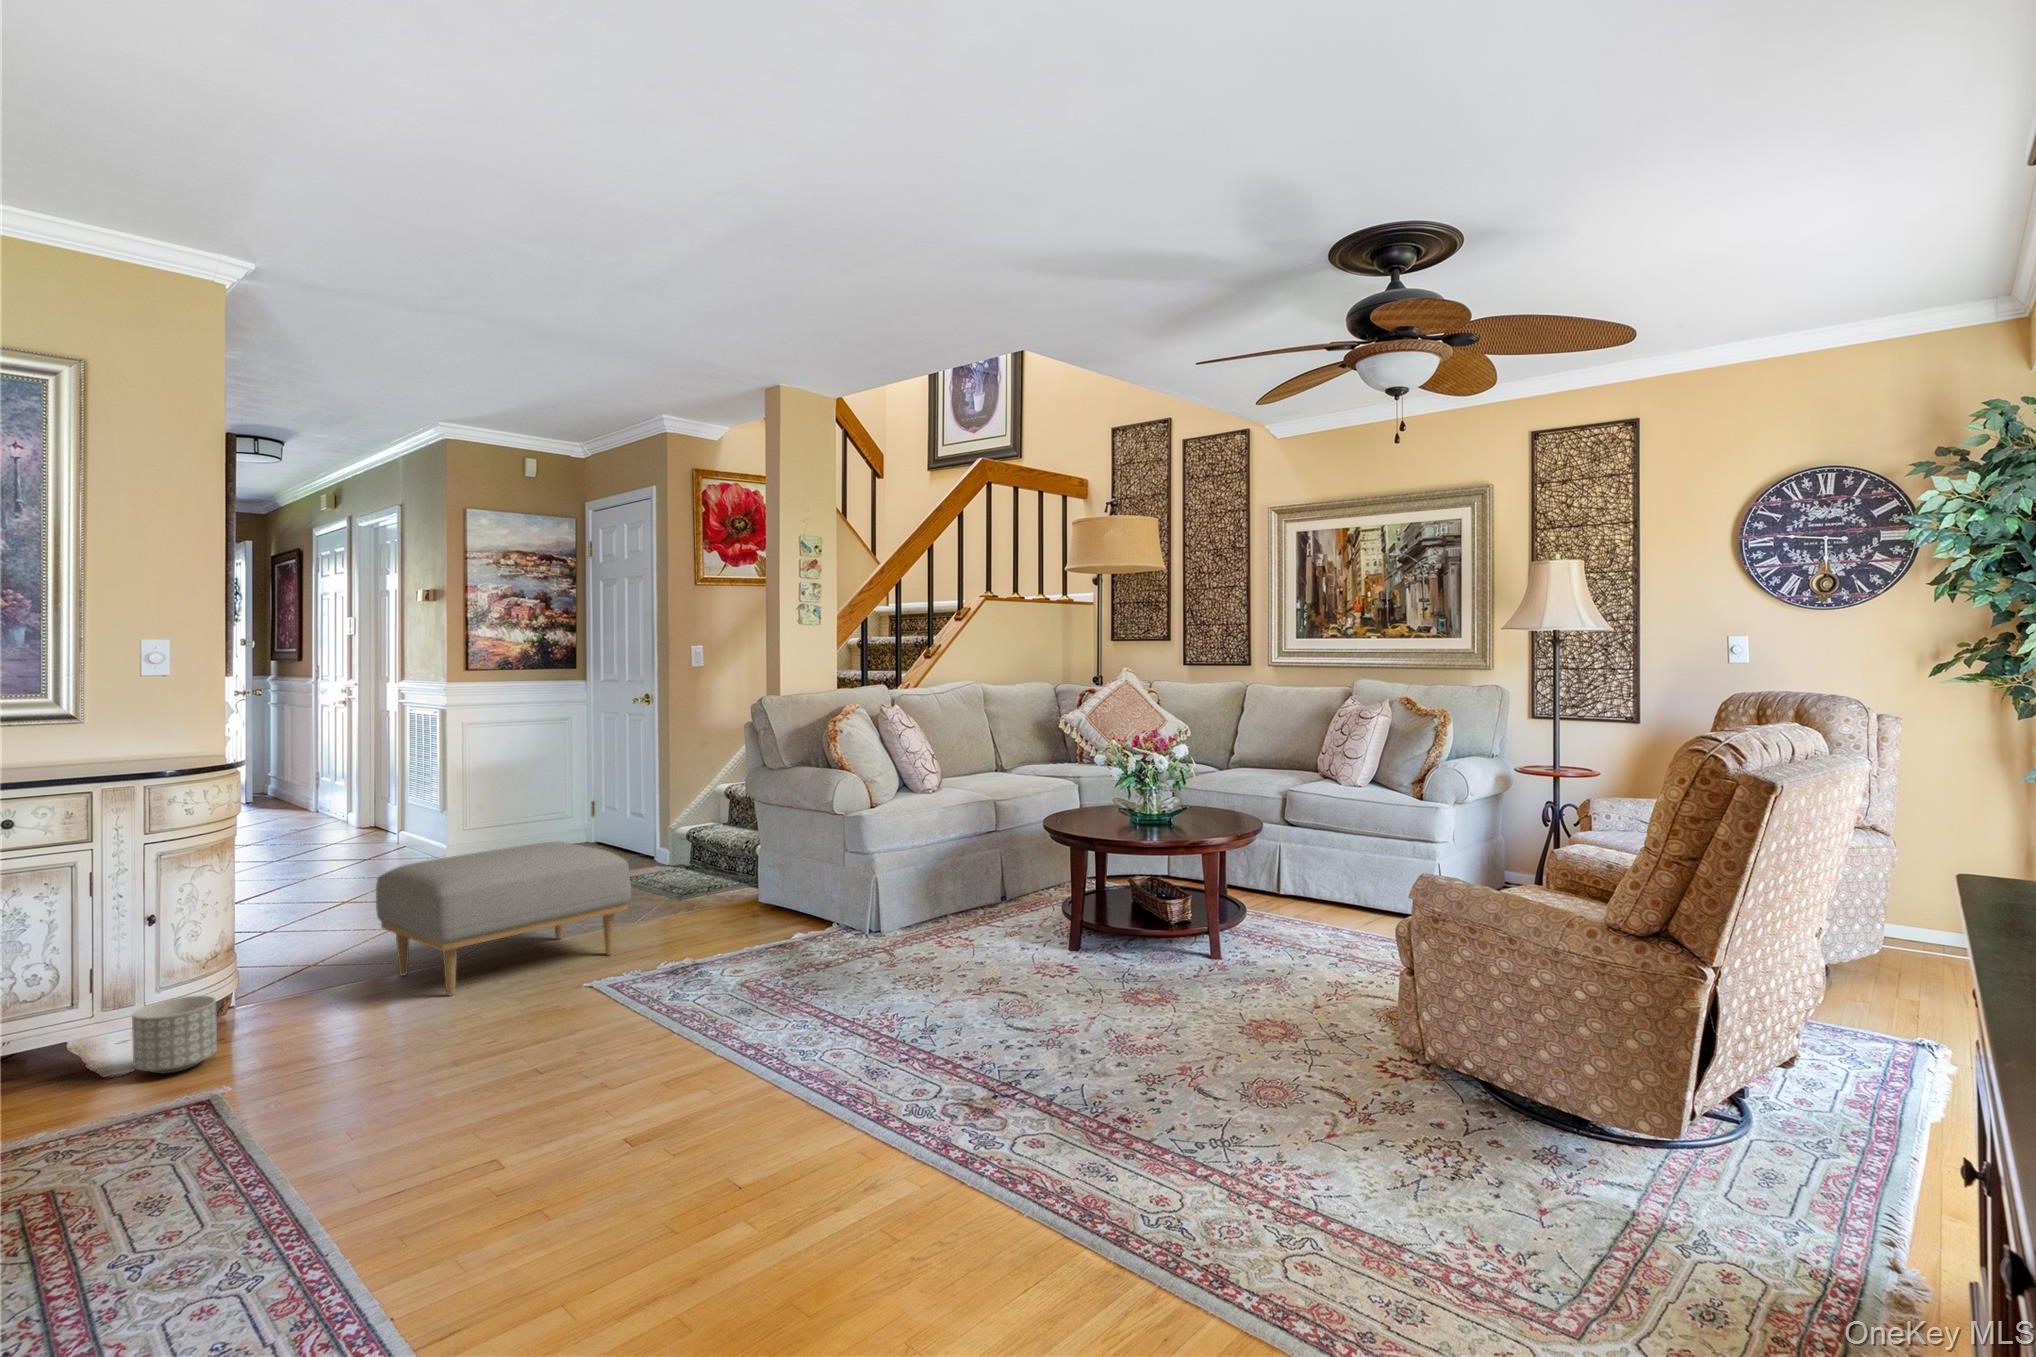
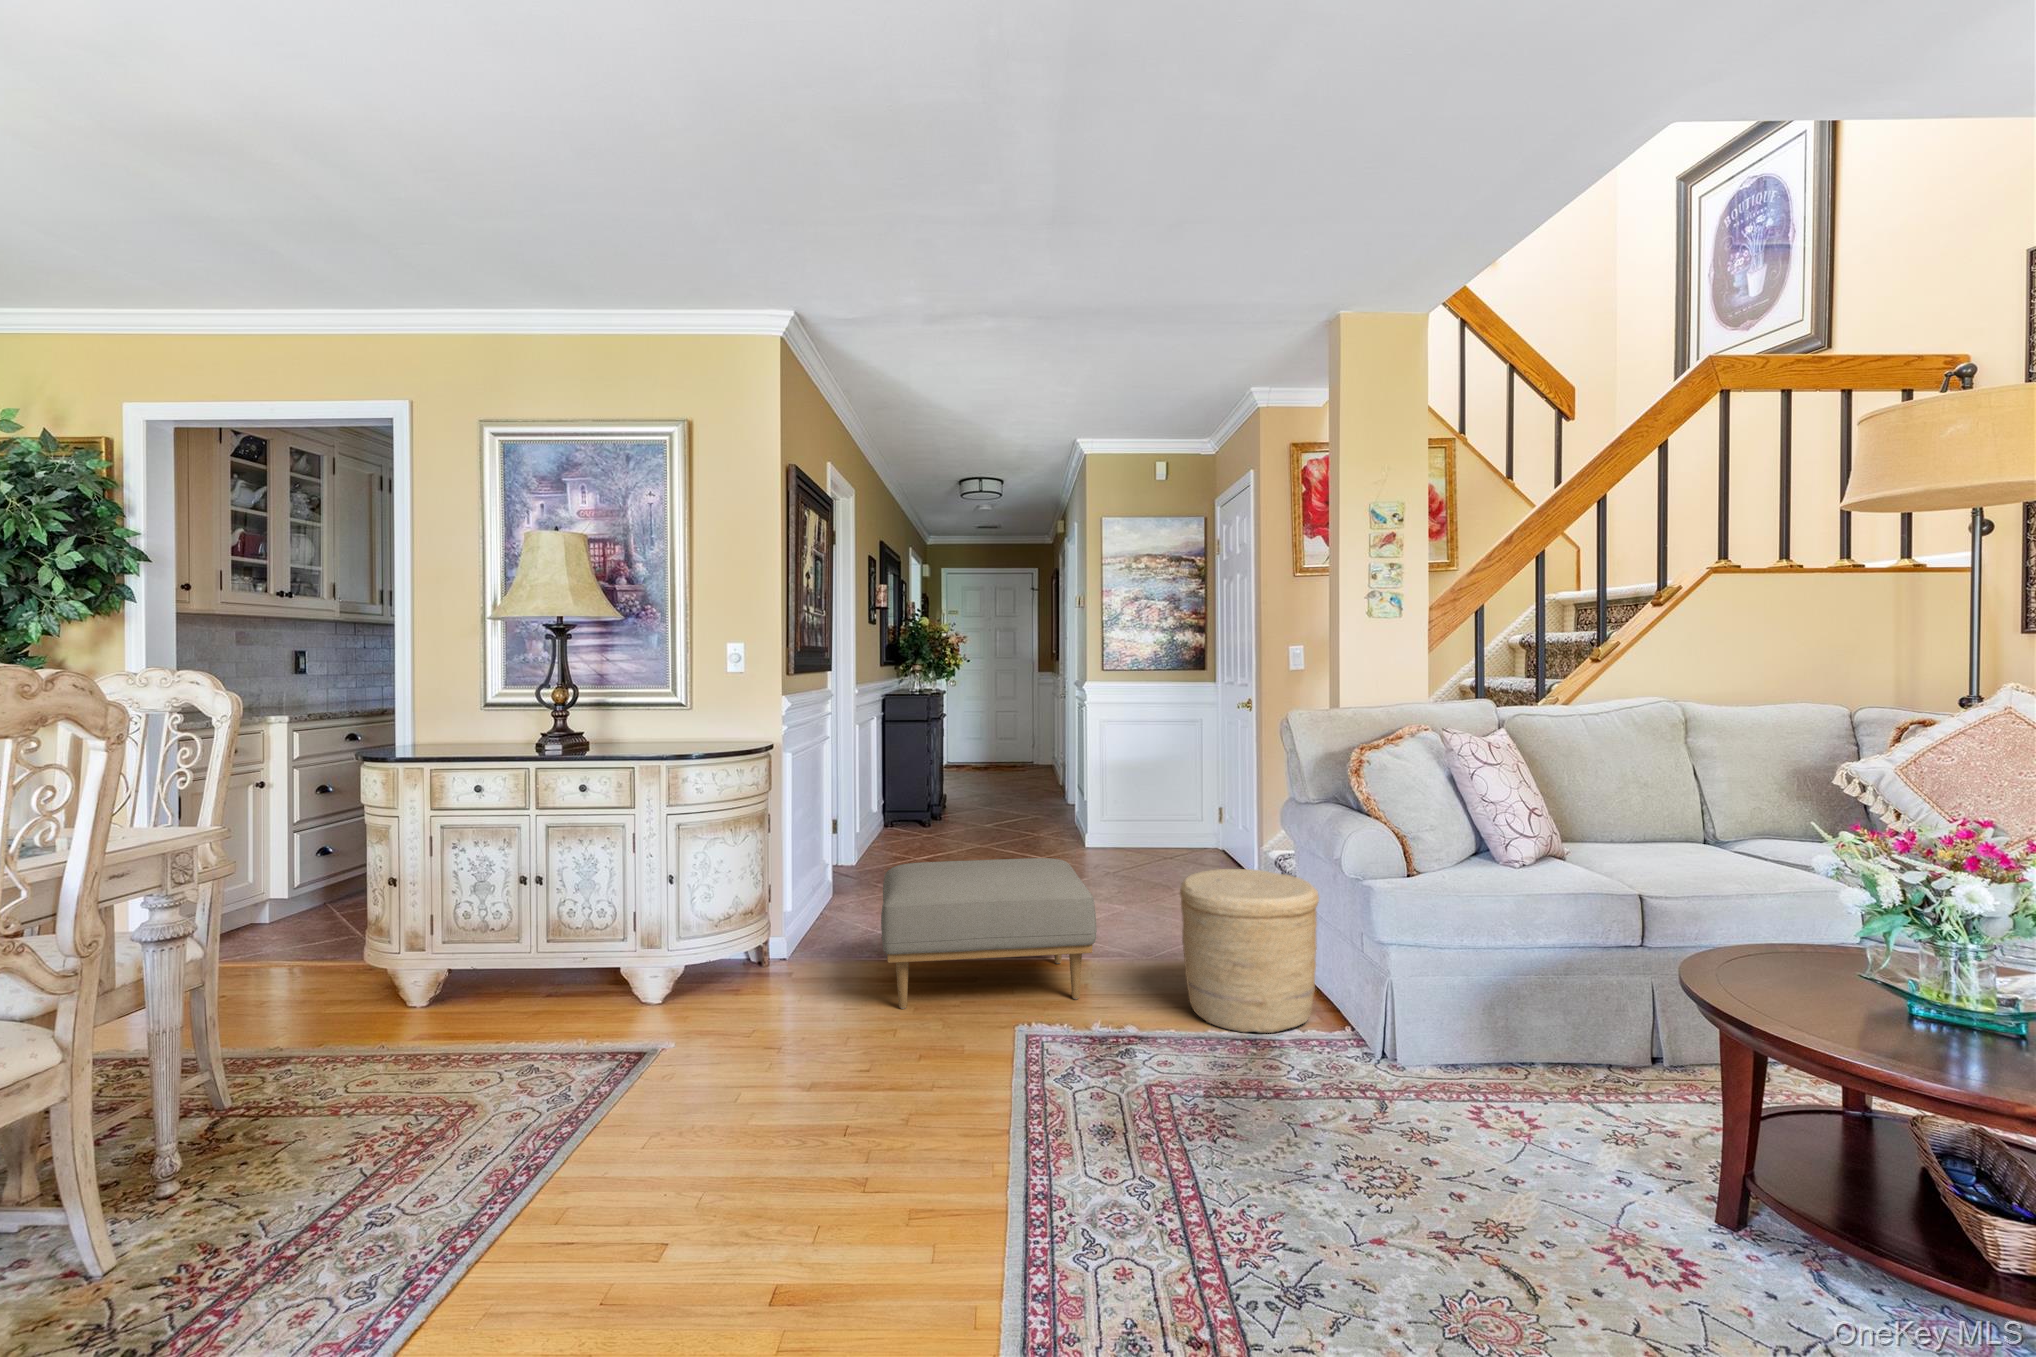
woven basket: none [697,824,807,944] -> present [1180,869,1319,1033]
planter: present [132,996,217,1073] -> none [636,960,698,1028]

